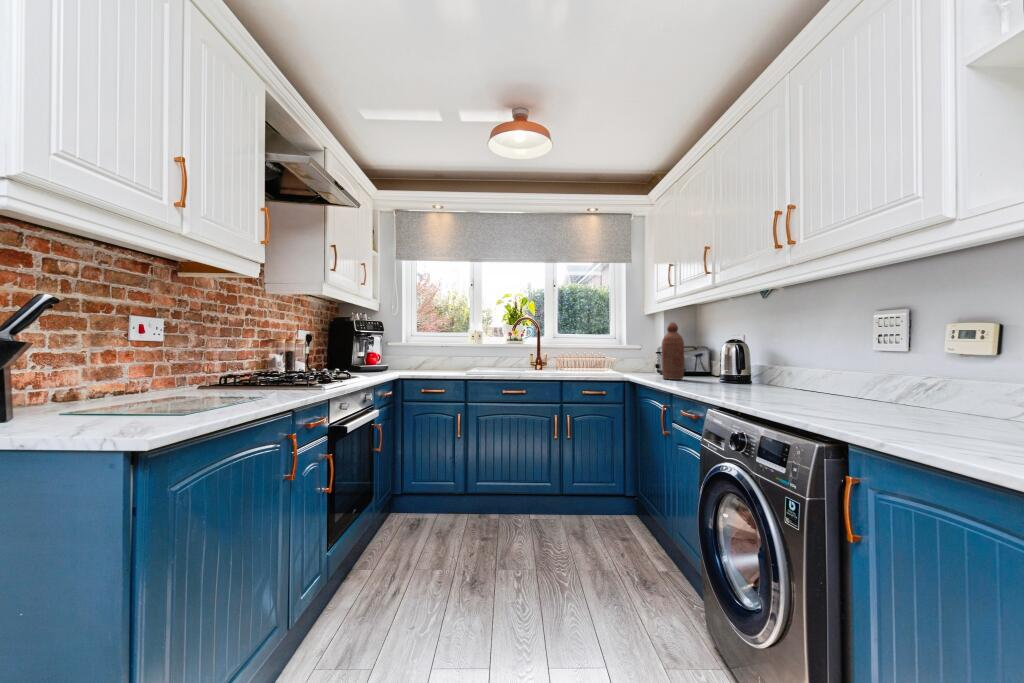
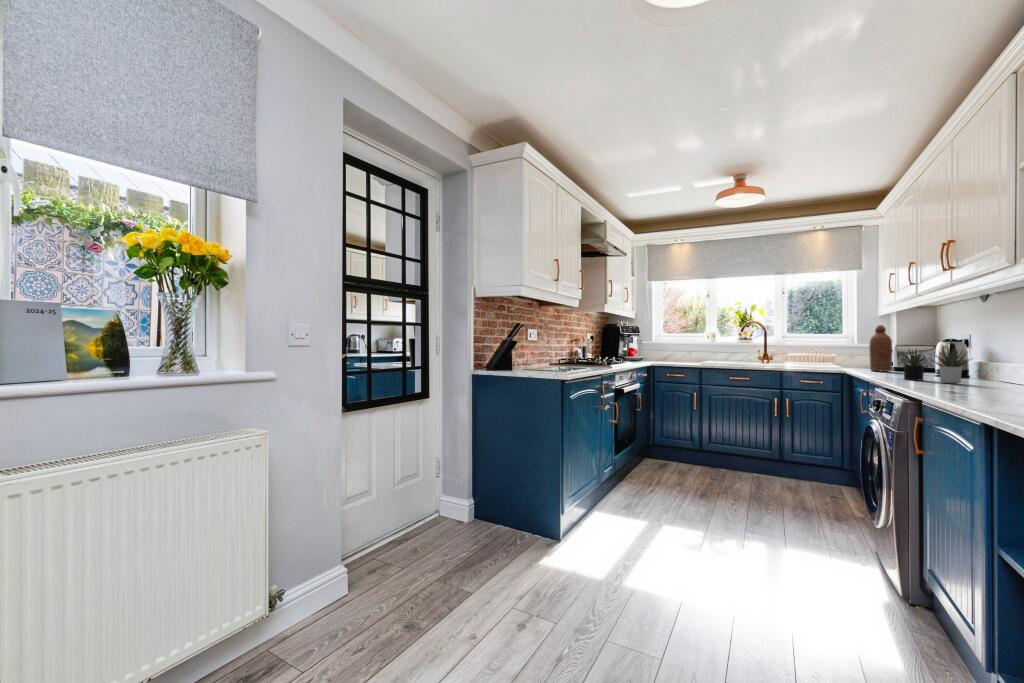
succulent plant: none [719,347,816,400] -> present [898,348,969,383]

